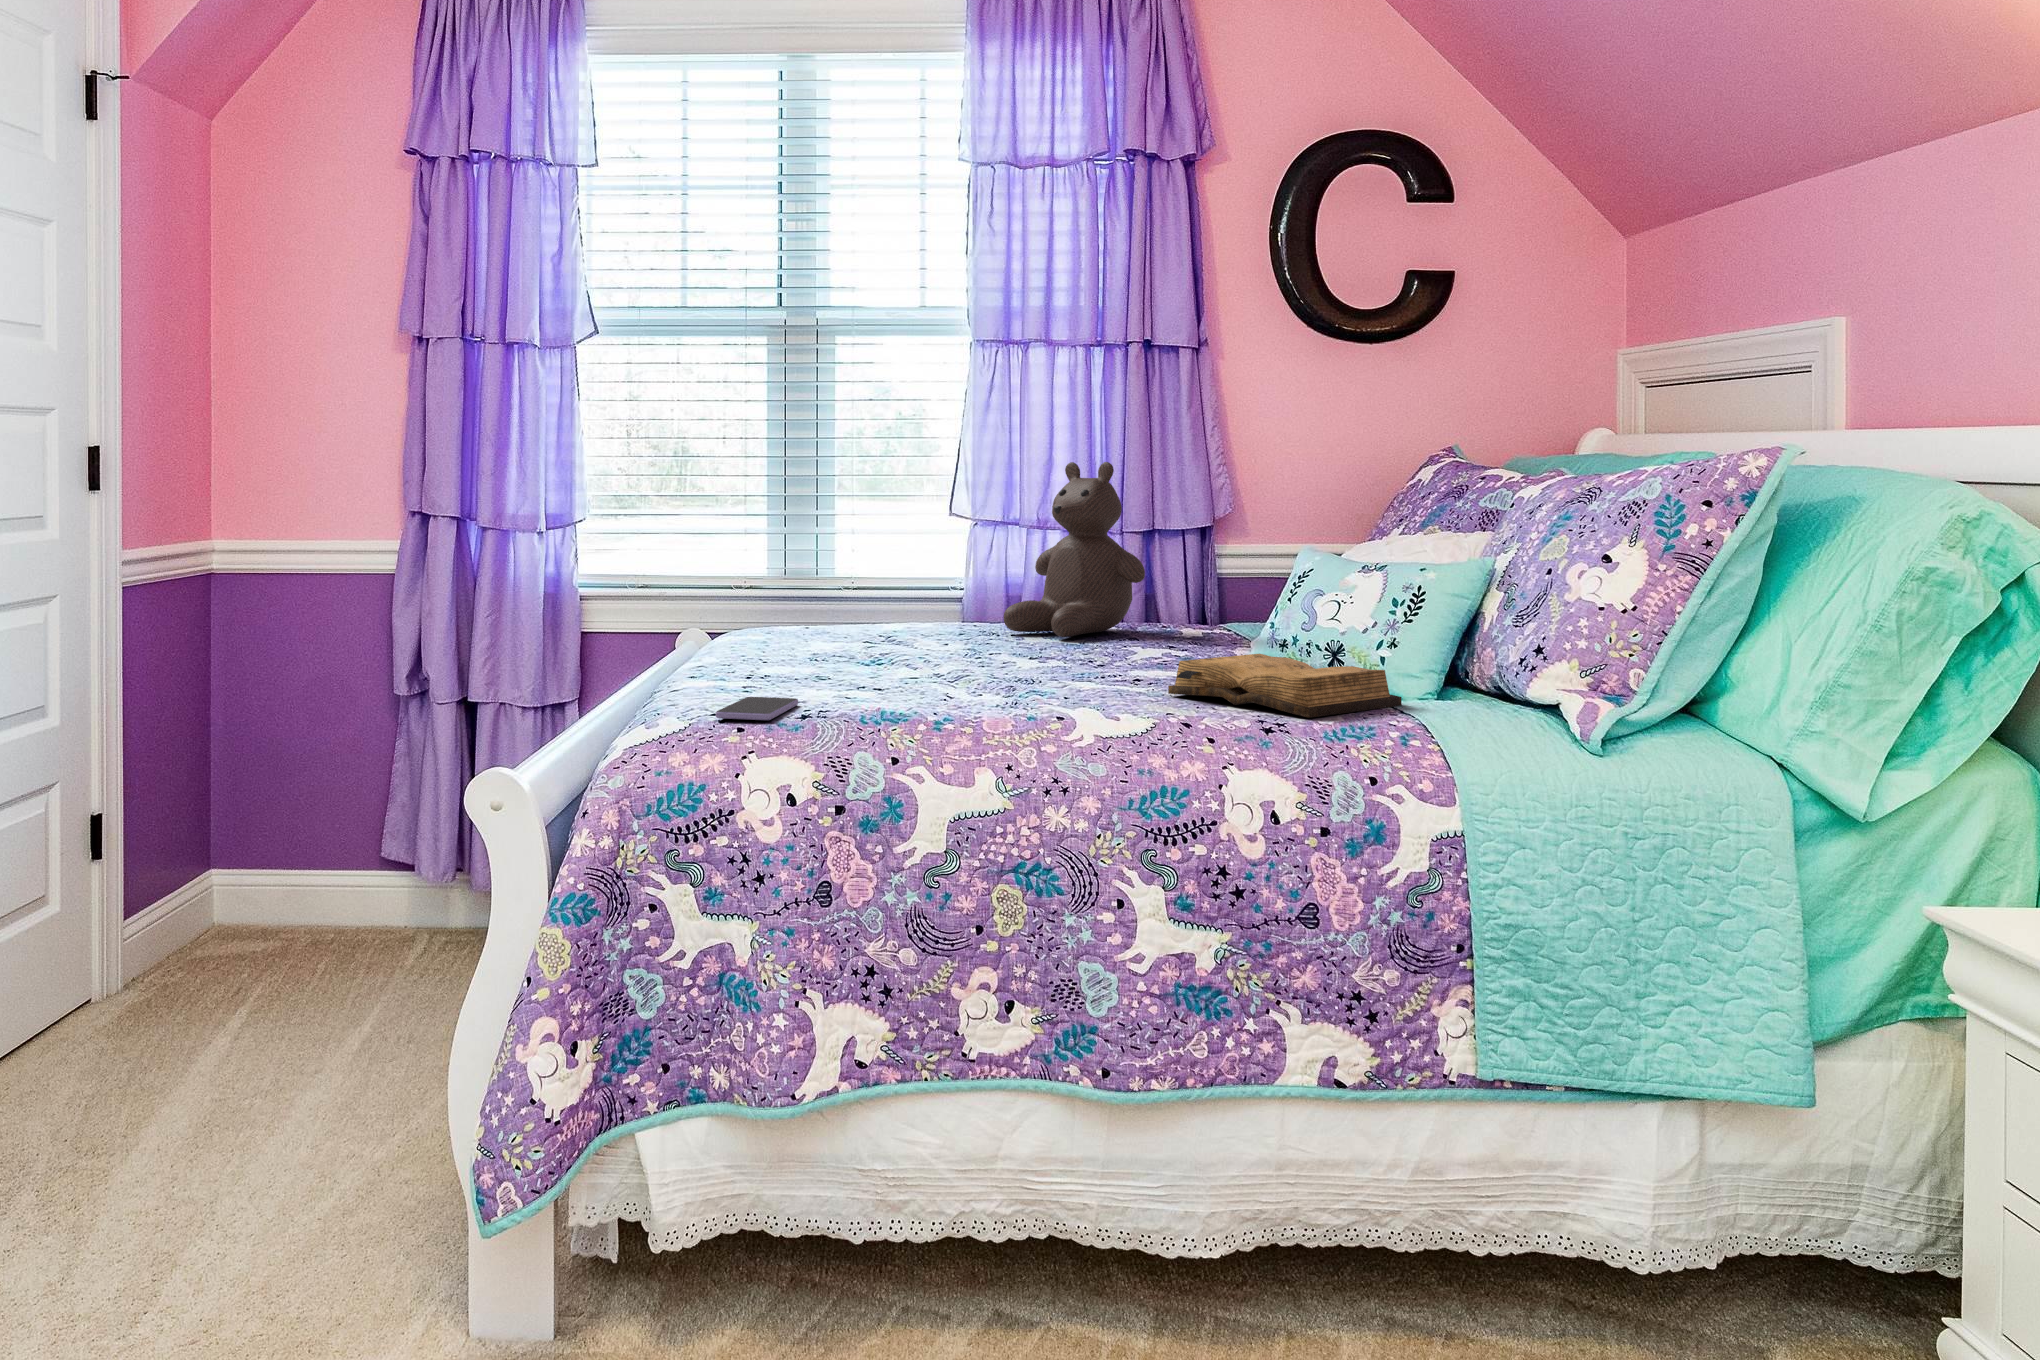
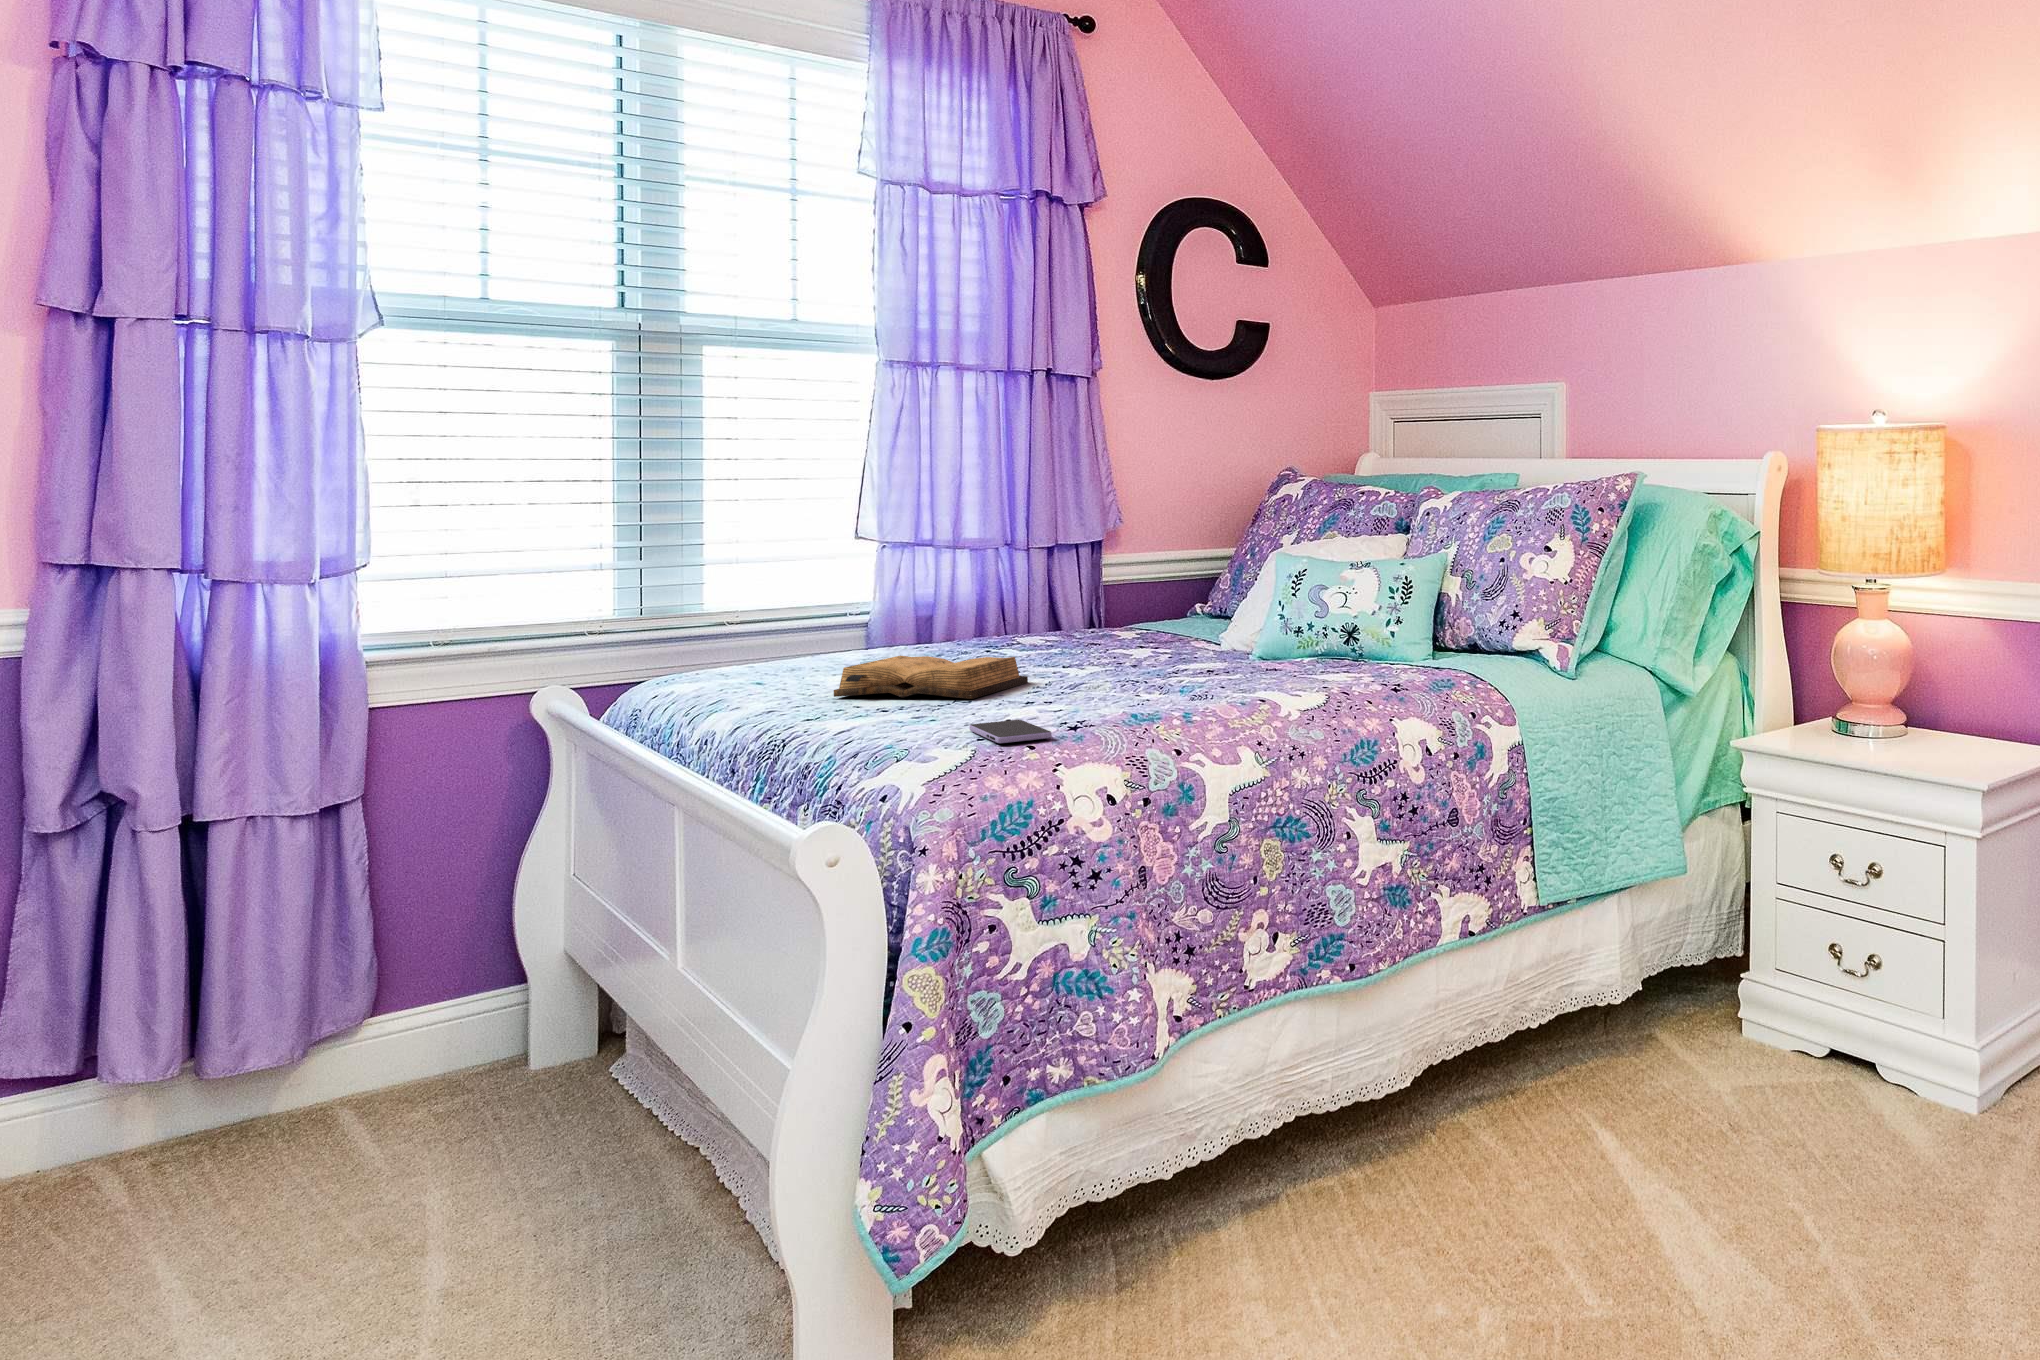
teddy bear: present [1003,462,1145,637] -> none [967,484,1102,650]
diary: present [1168,654,1402,718] -> present [834,656,1028,699]

